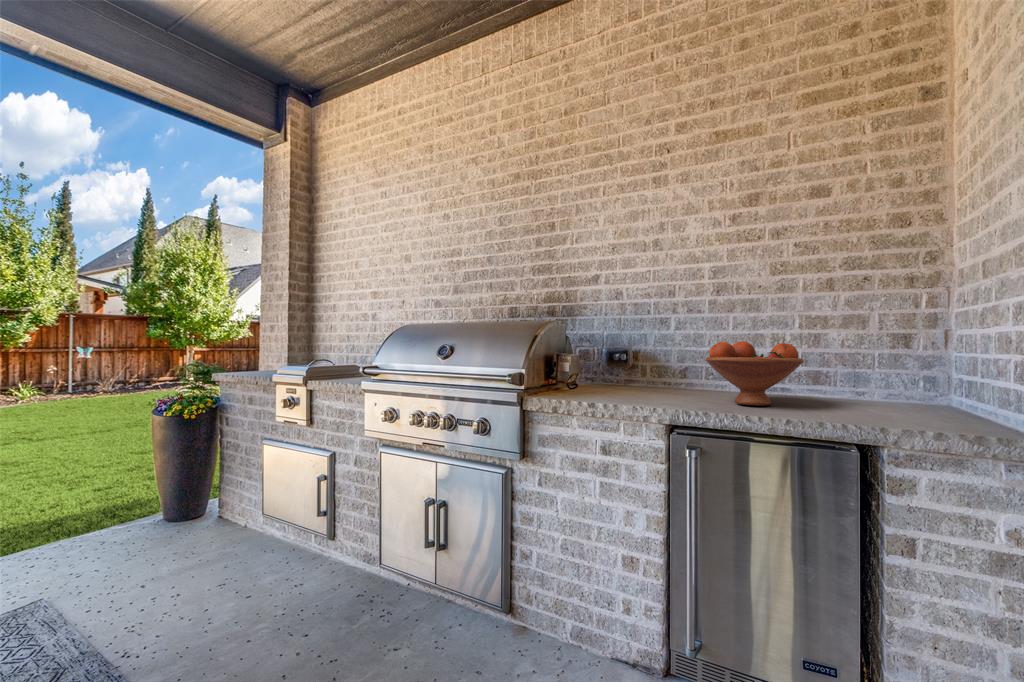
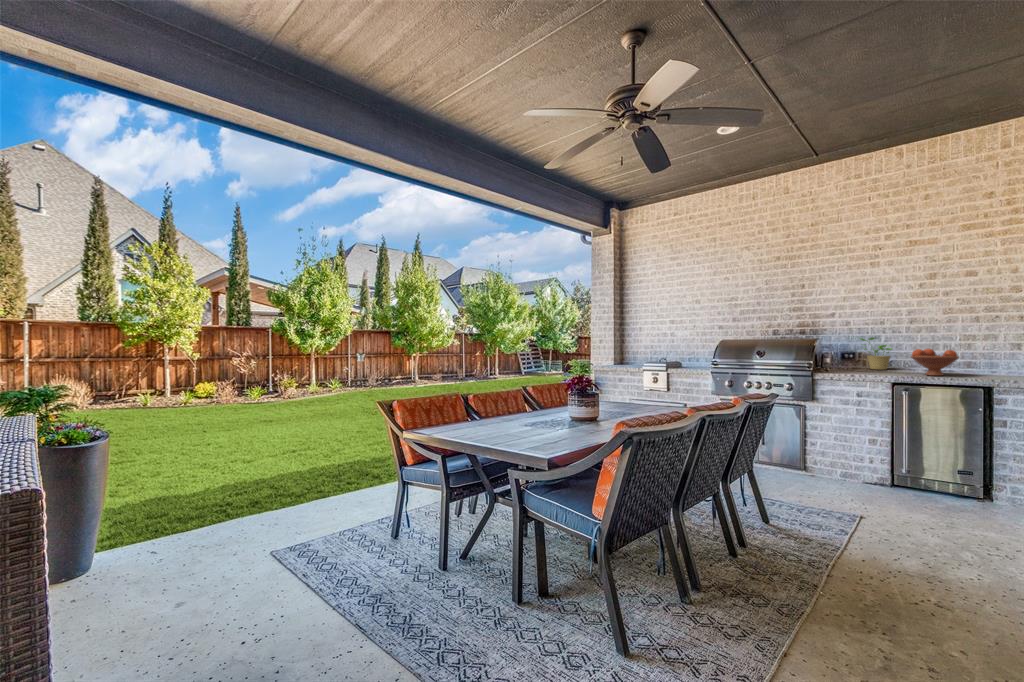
potted plant: none [626,320,684,387] -> present [860,337,892,370]

